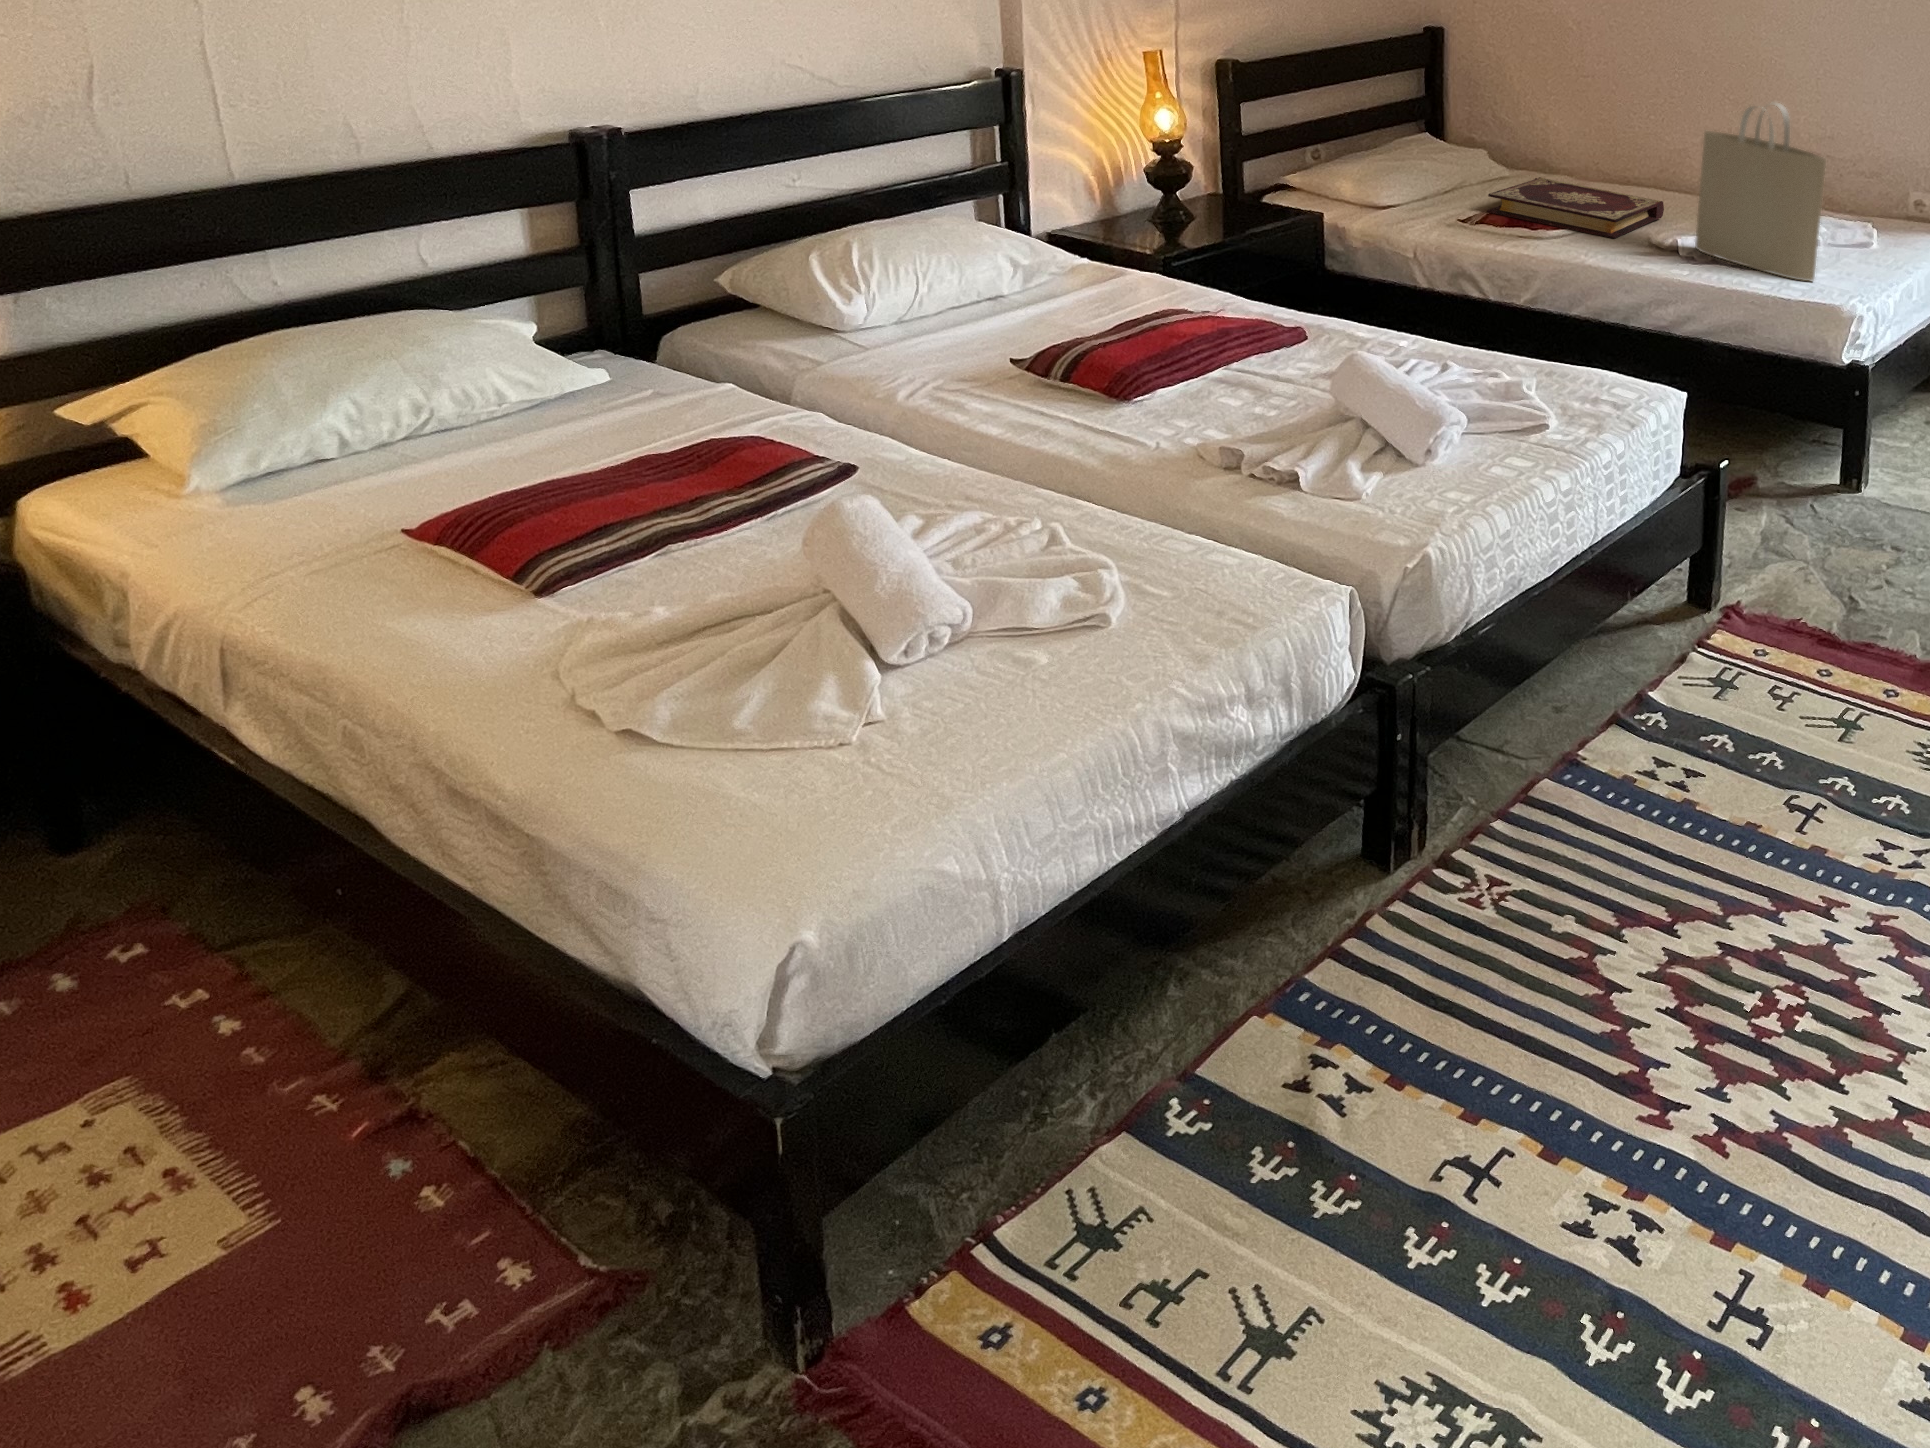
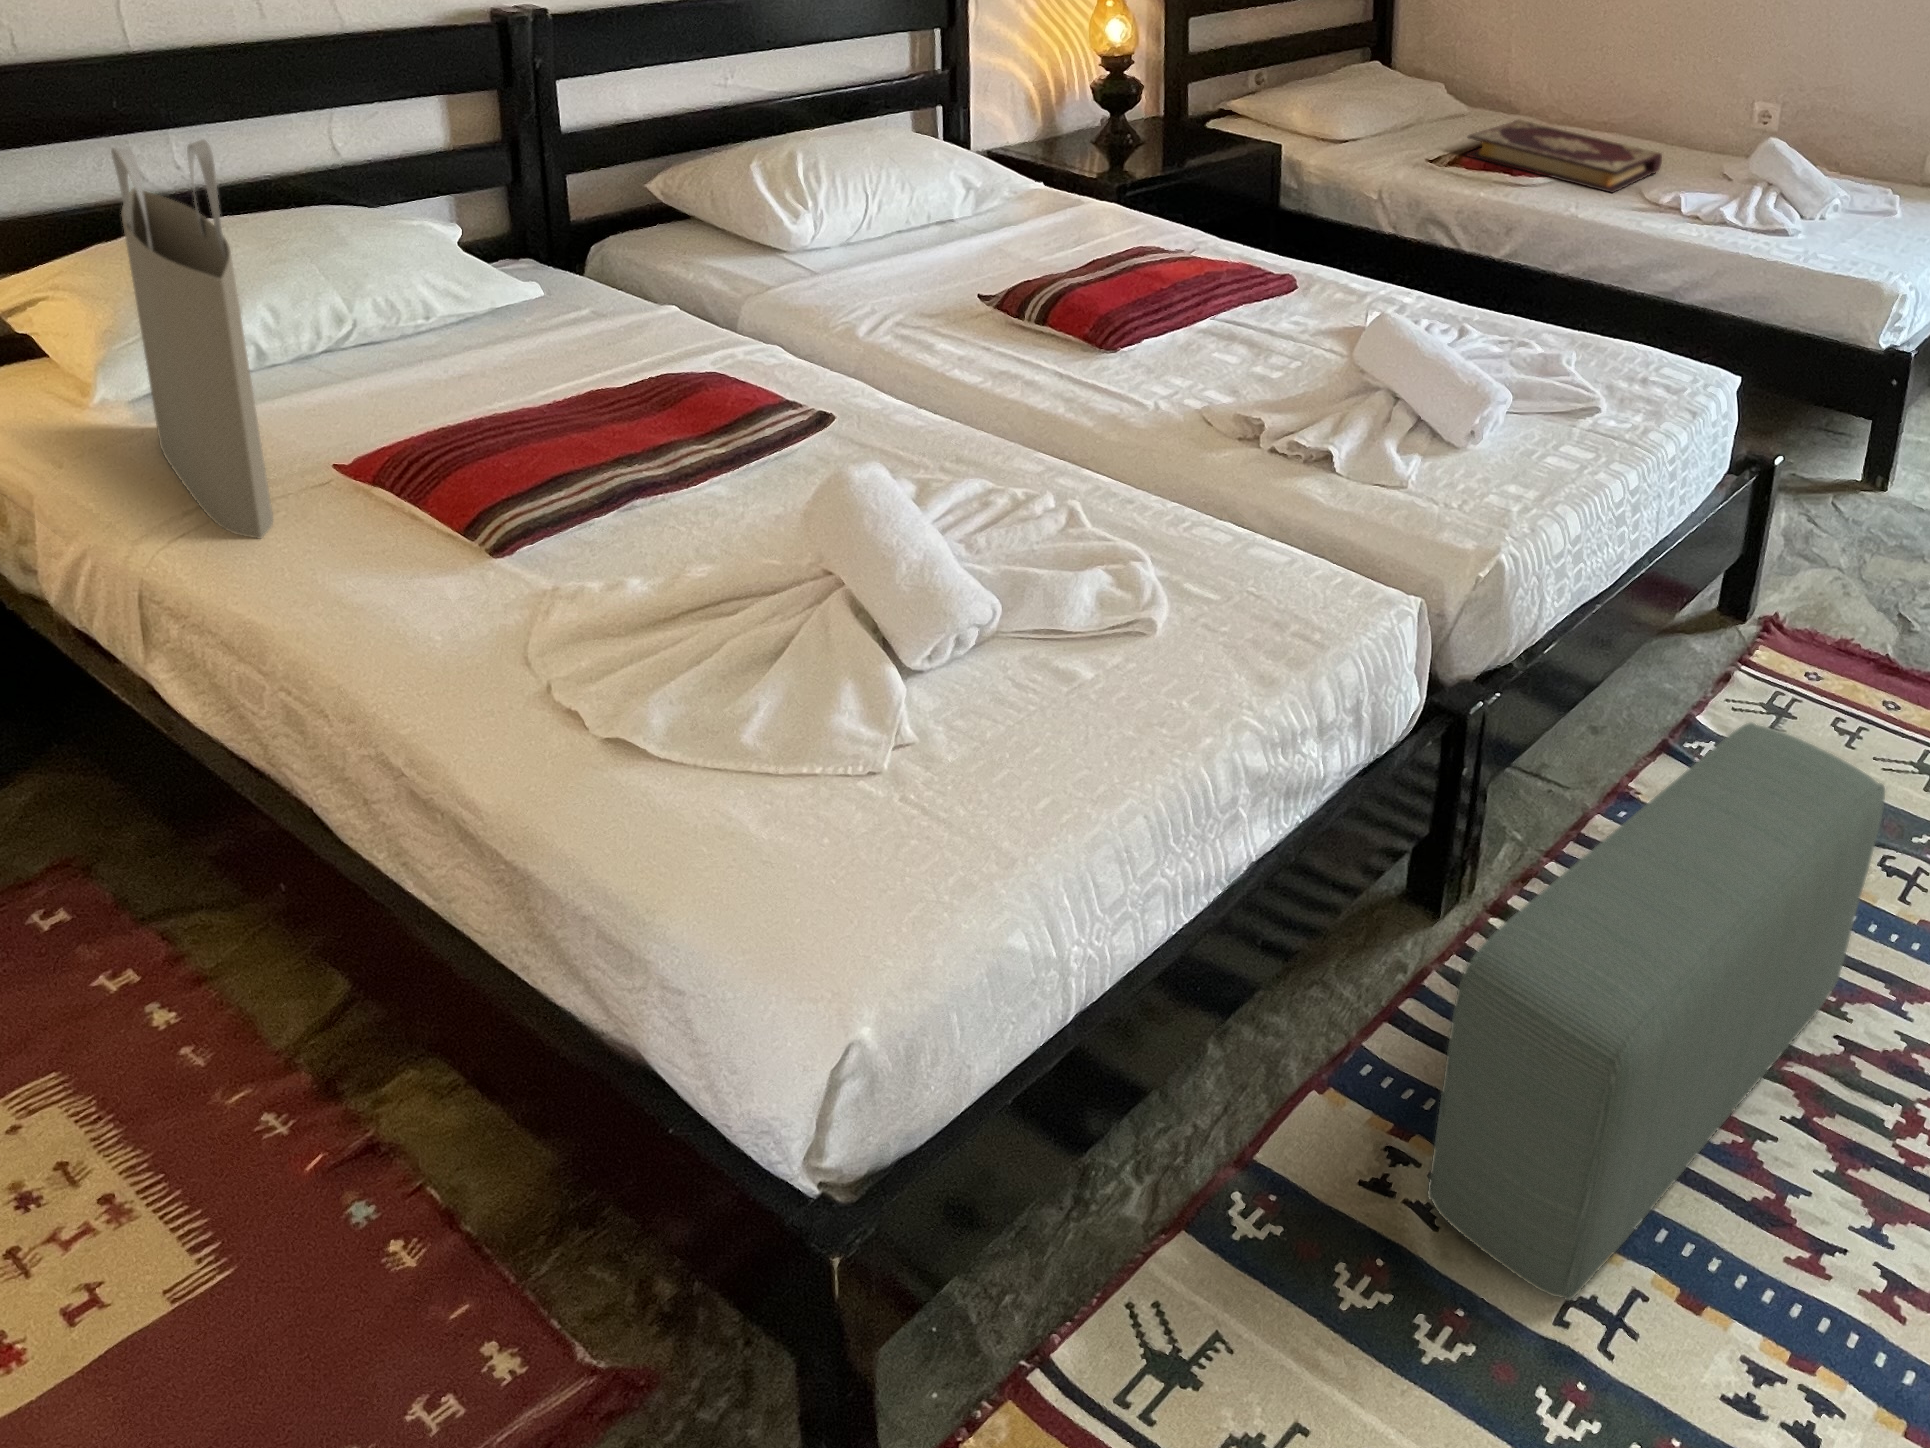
tote bag: present [1695,102,1826,281] -> present [111,140,273,539]
pouf: none [1338,676,1745,1163] -> present [1428,723,1885,1301]

